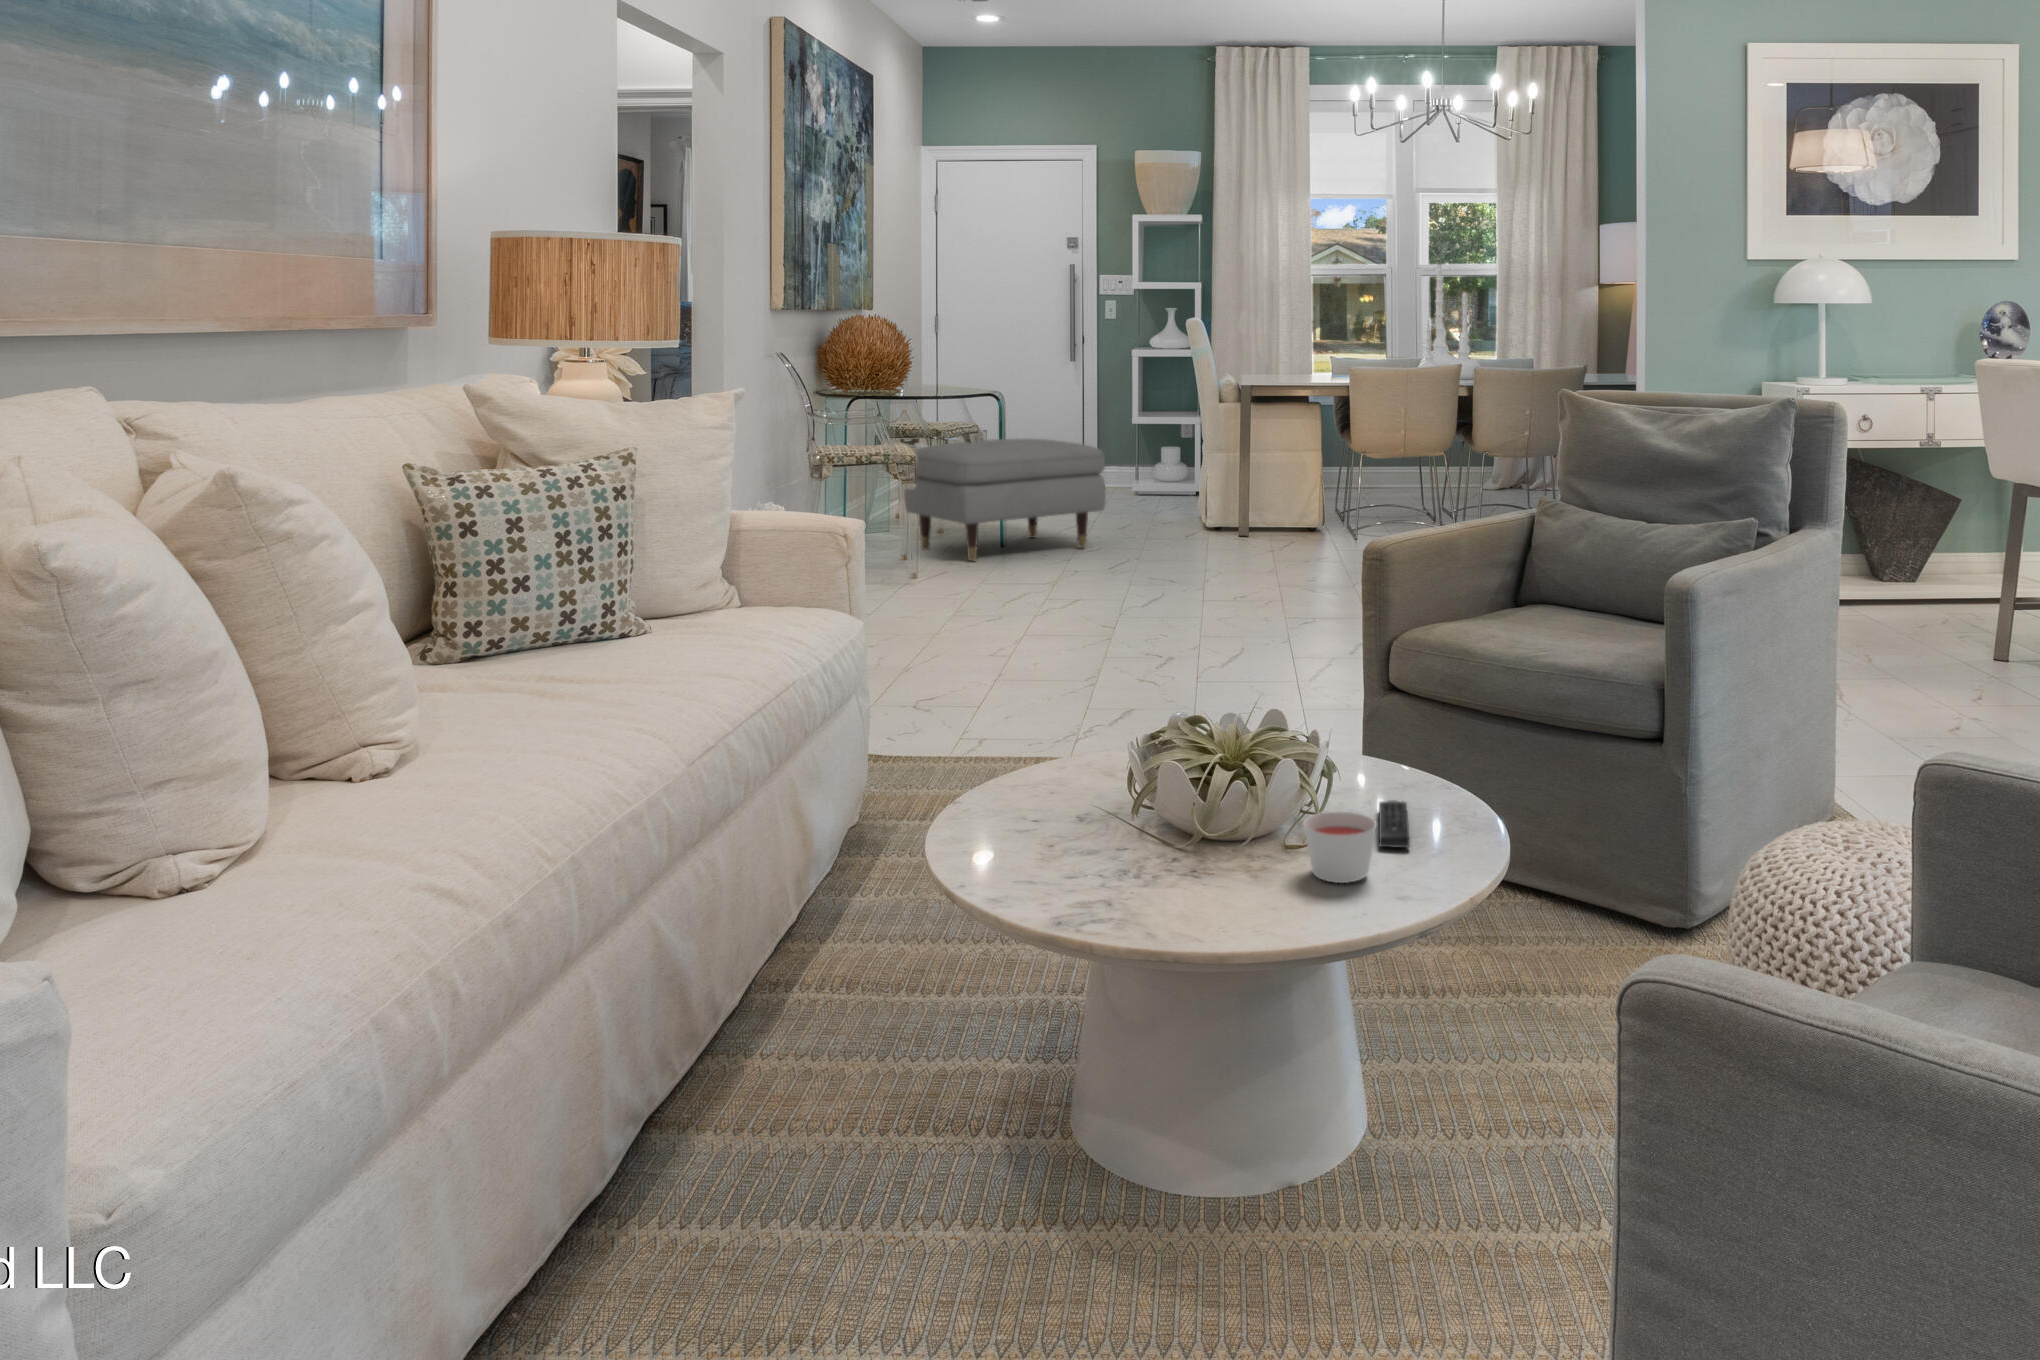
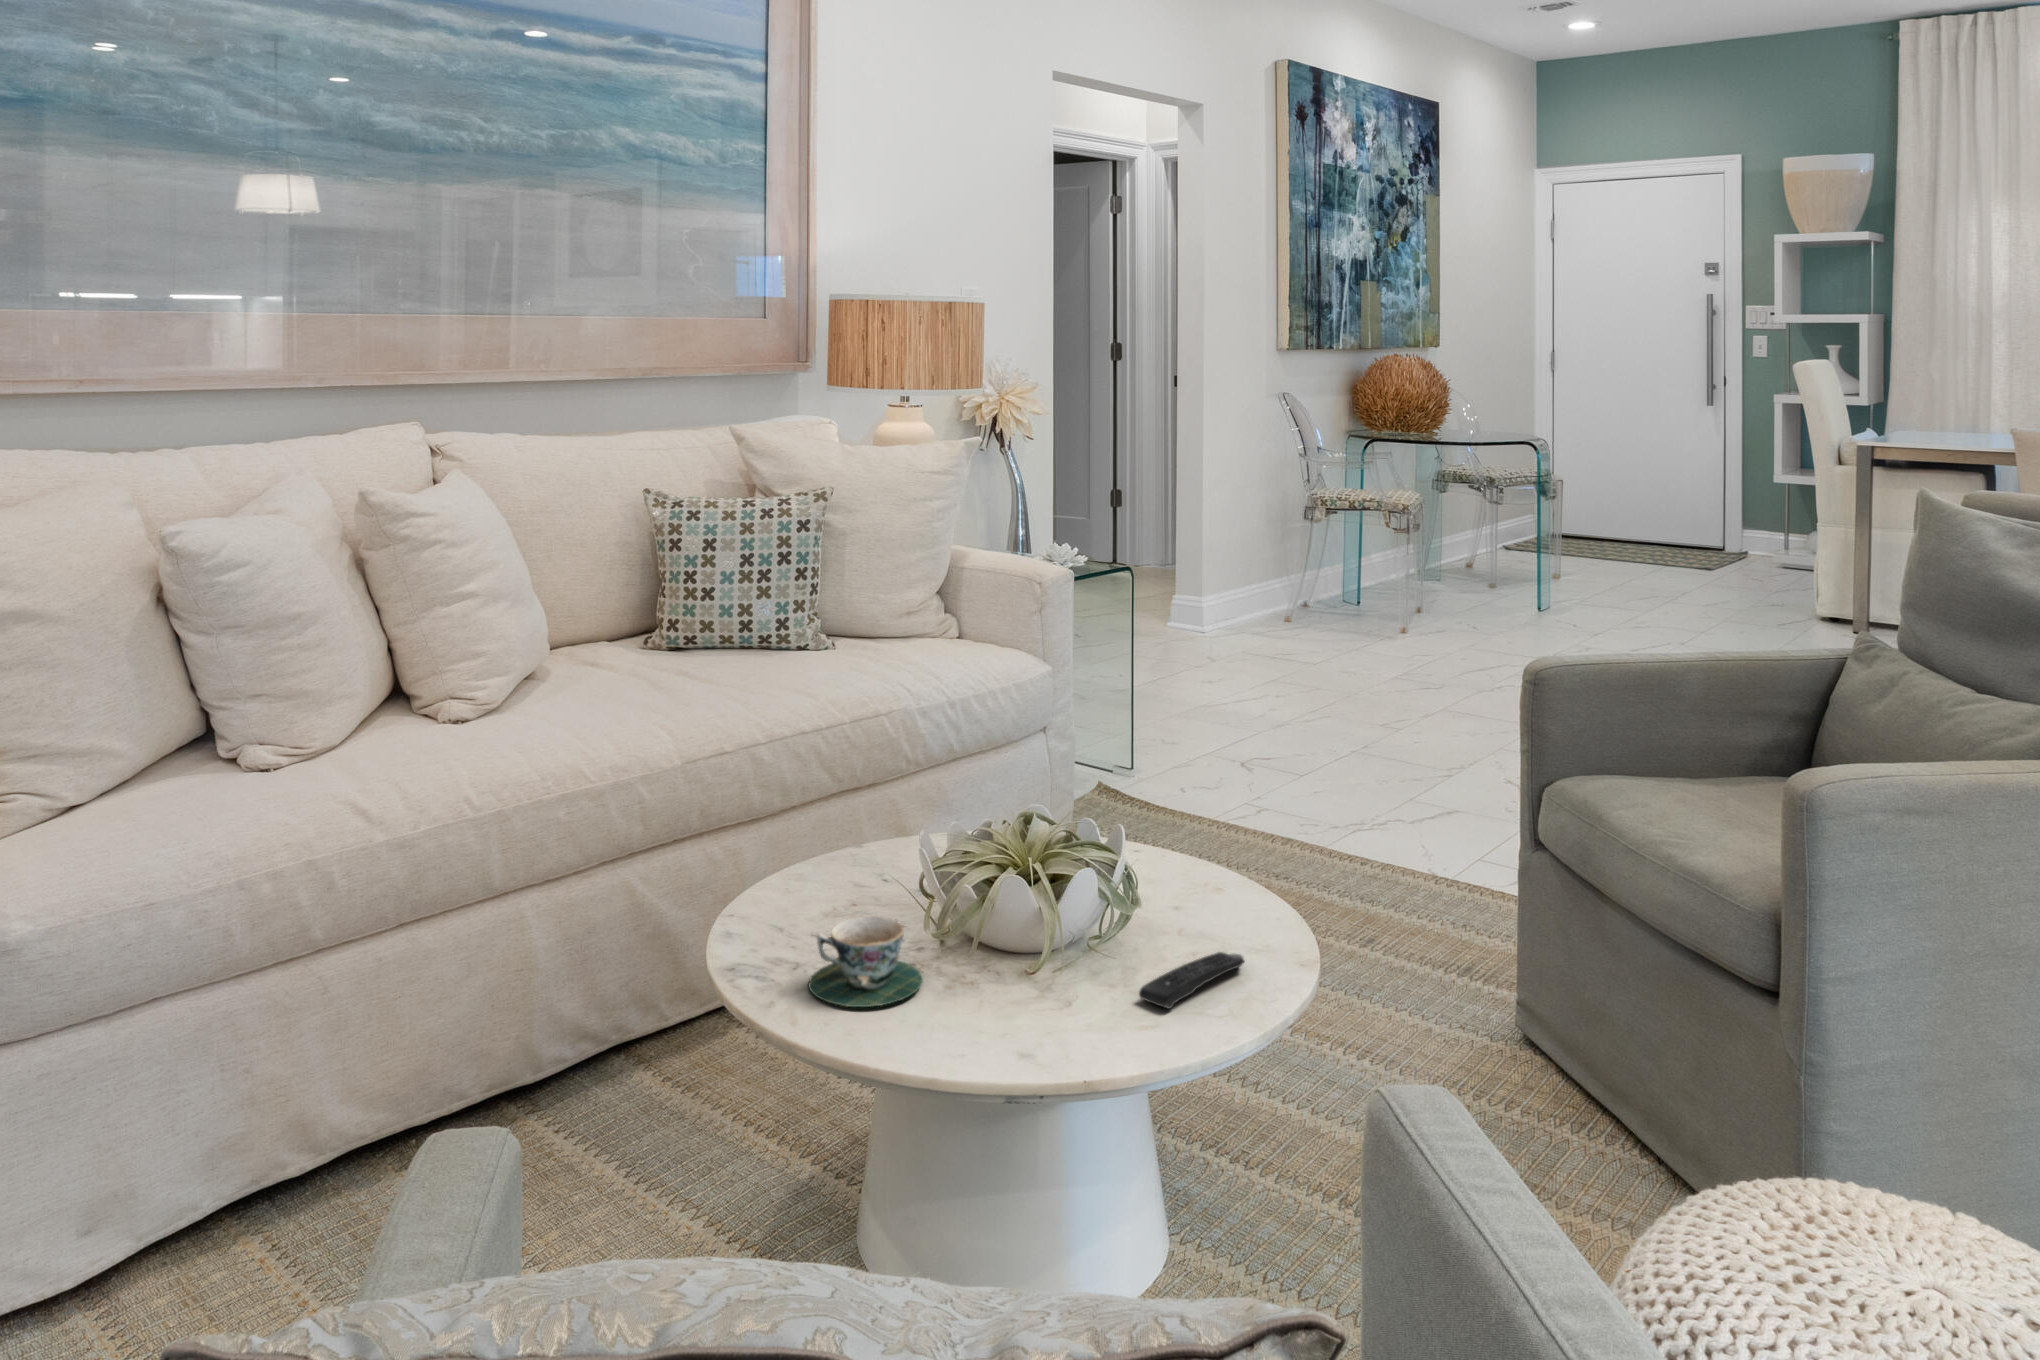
ottoman: present [904,439,1106,561] -> none [1435,492,1662,621]
candle: present [1304,811,1376,883] -> none [1009,941,1091,1025]
teacup: none [1116,830,1227,916] -> present [808,916,923,1007]

